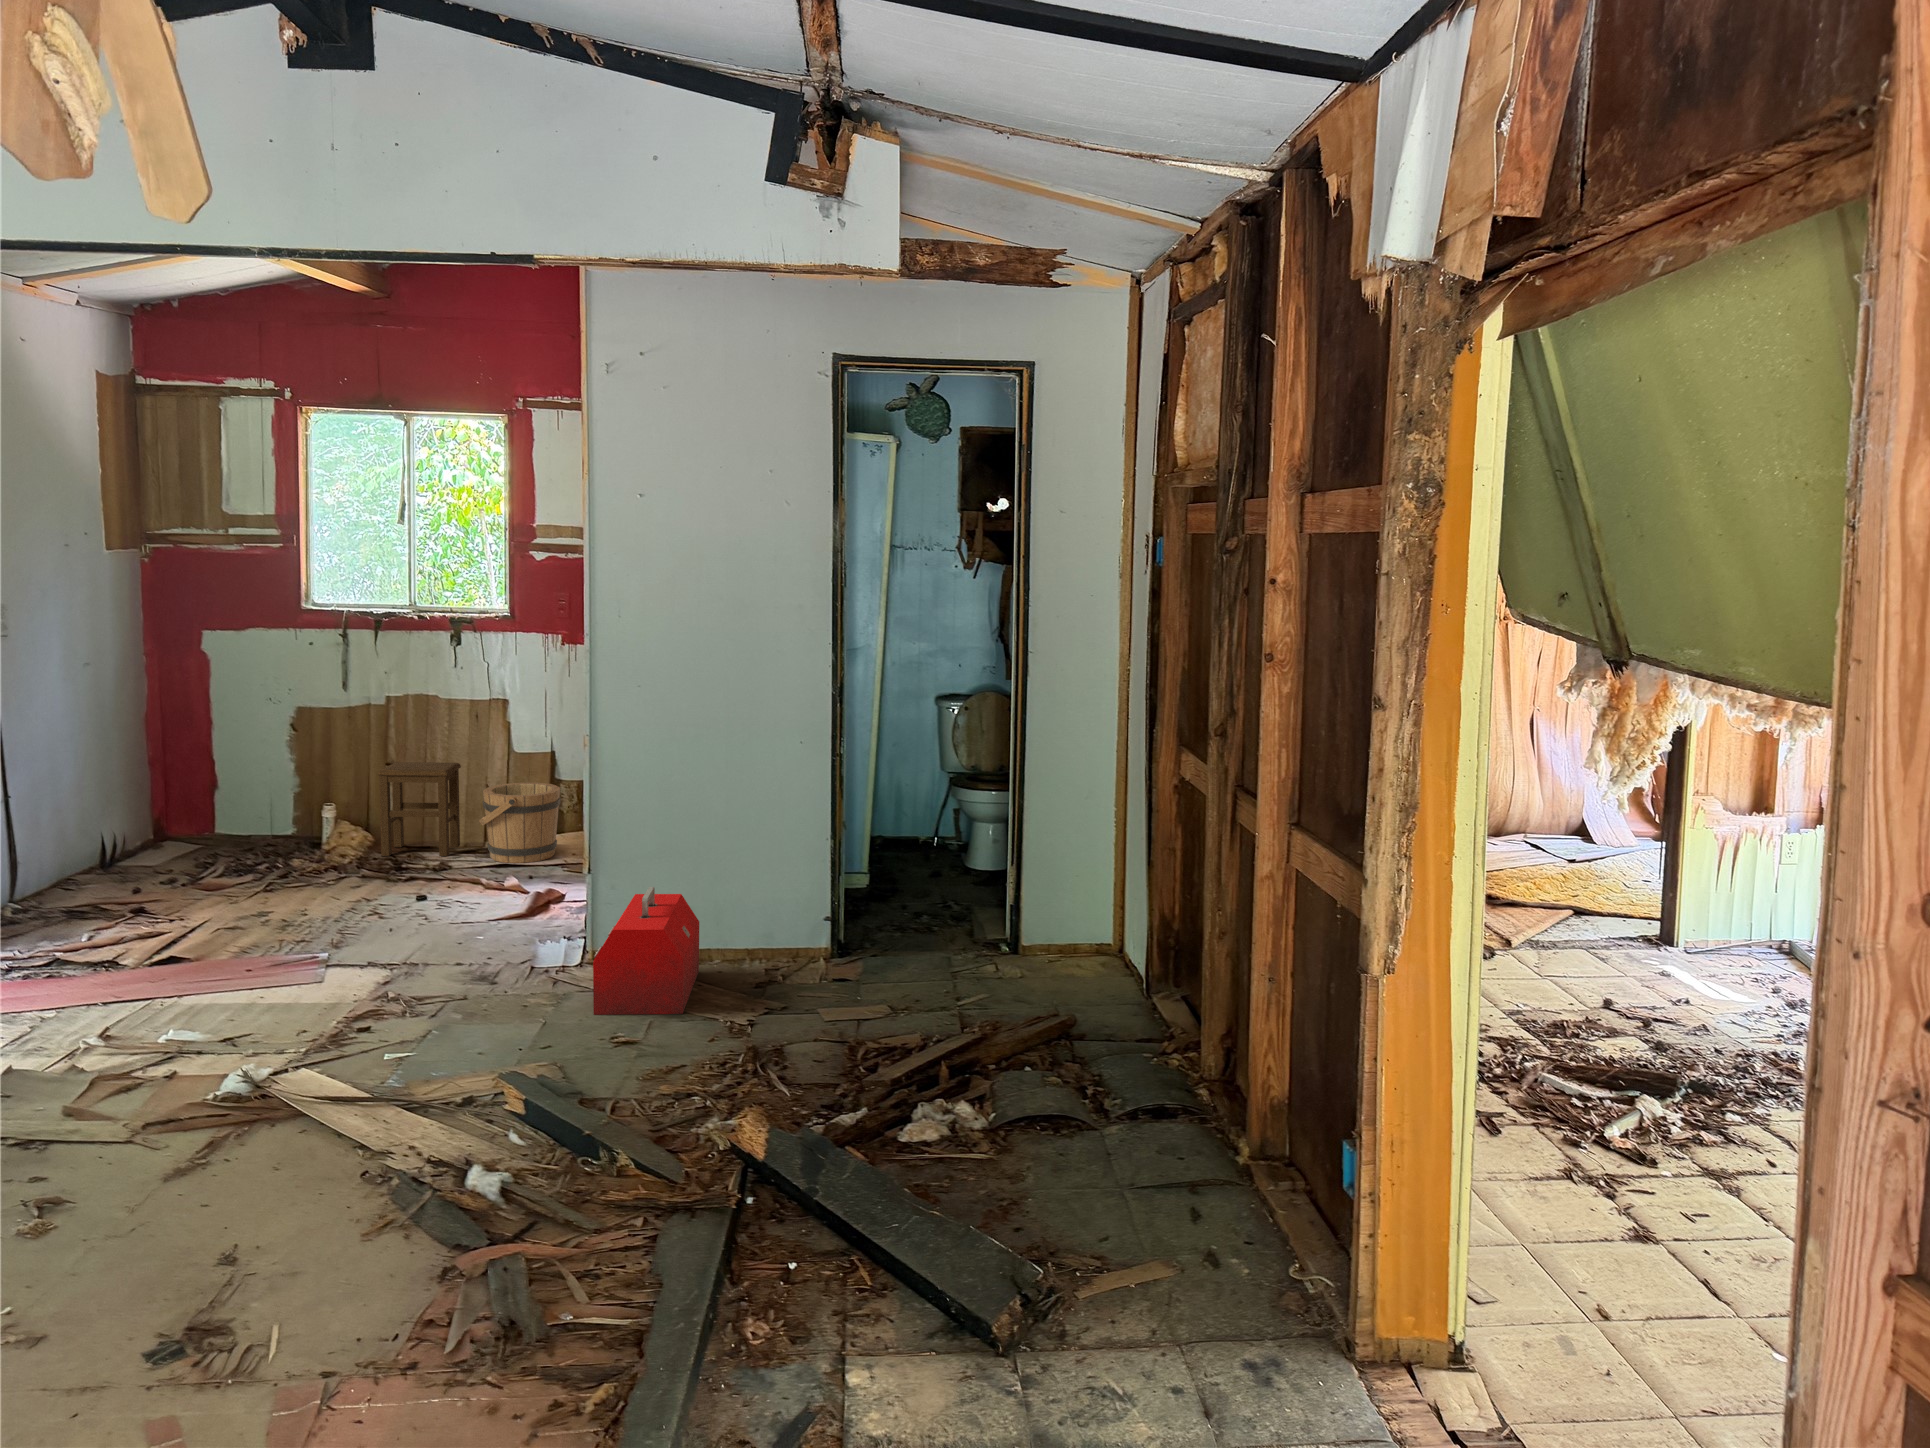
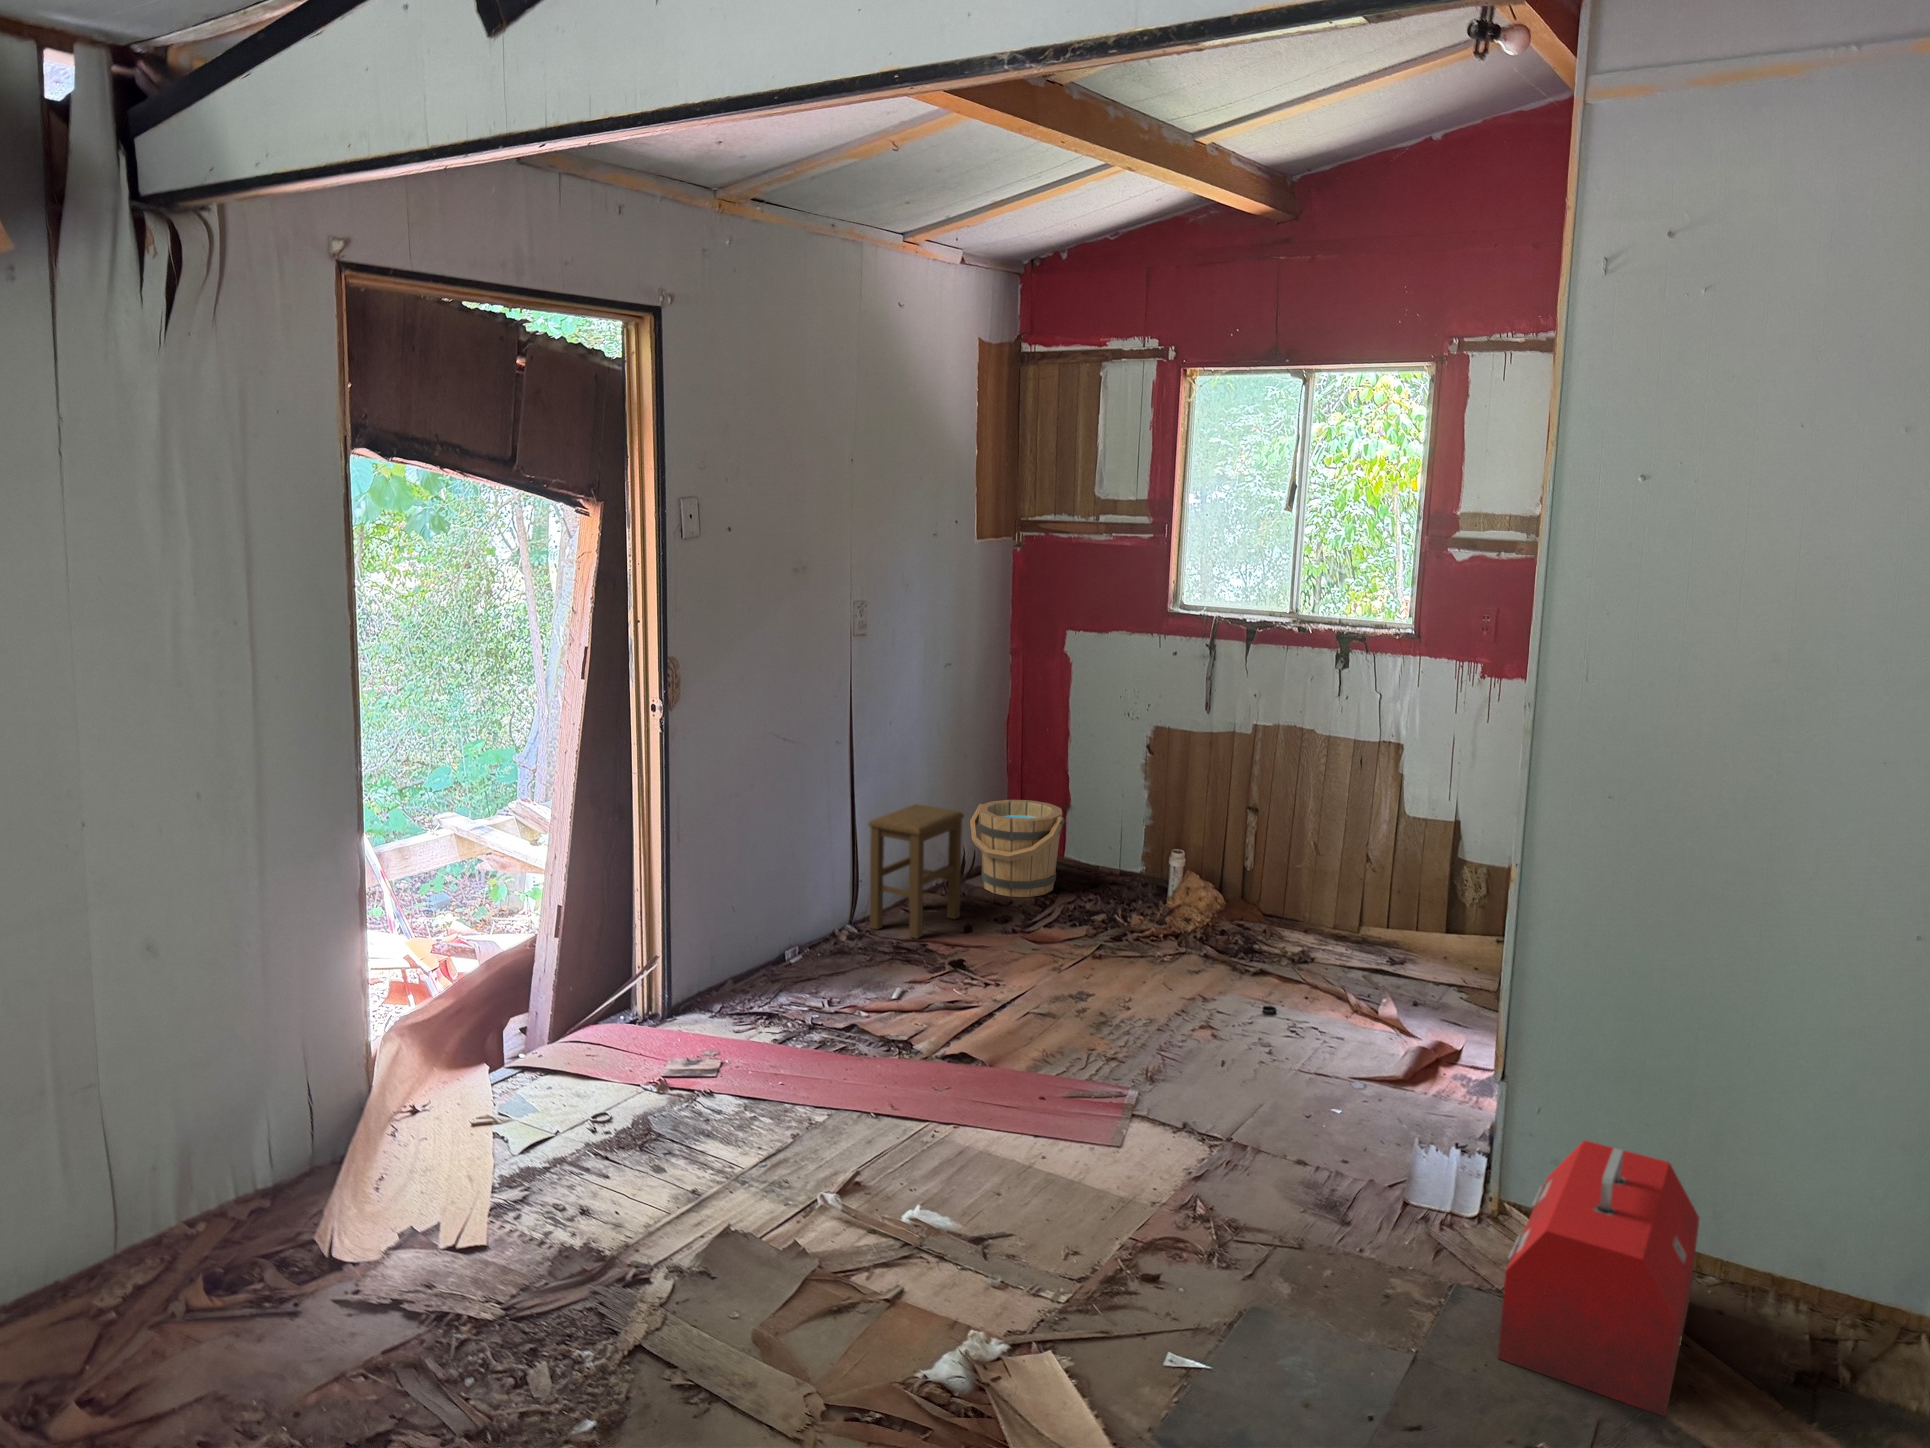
stool: present [378,762,461,856] -> present [868,804,964,938]
bucket: present [479,782,561,863] -> present [970,800,1065,897]

